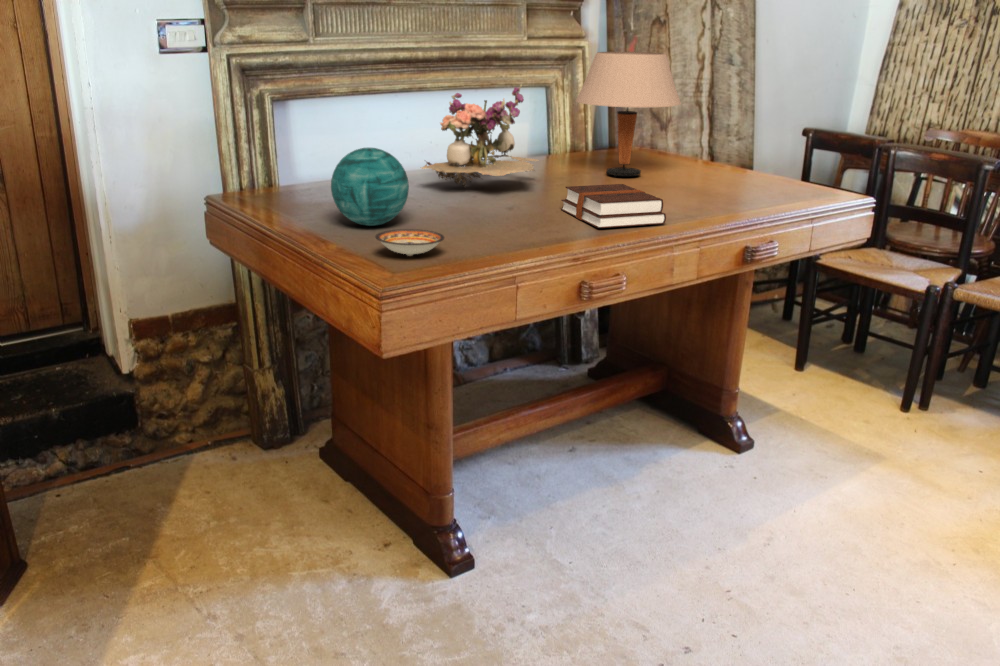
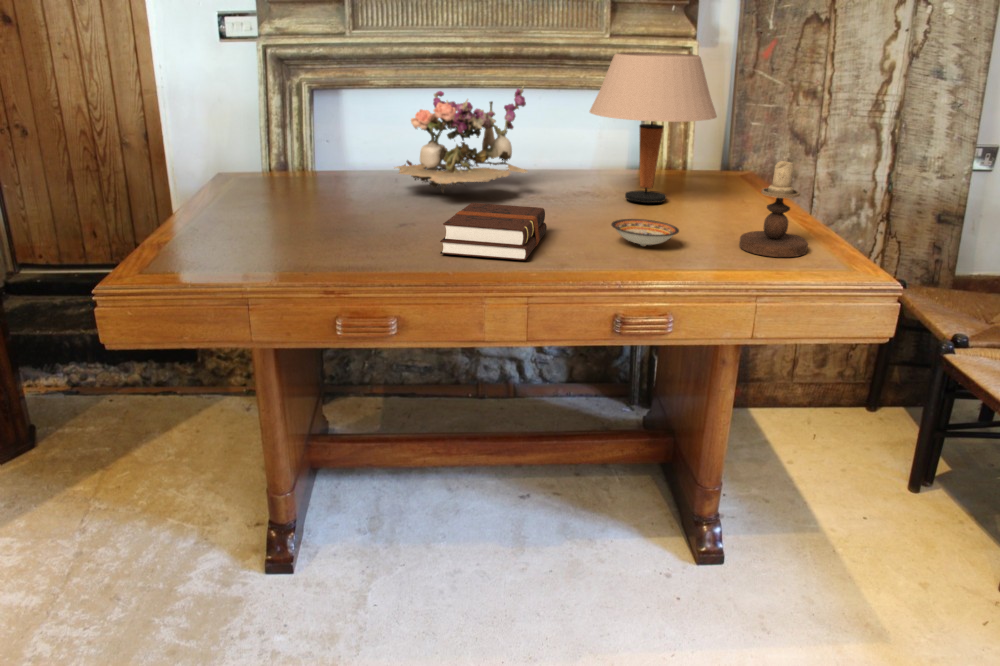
candlestick: none [752,129,803,200] -> present [739,161,808,257]
decorative orb: present [331,148,409,226] -> none [216,139,296,218]
ceramic bowl: present [375,229,444,256] -> present [611,219,679,246]

